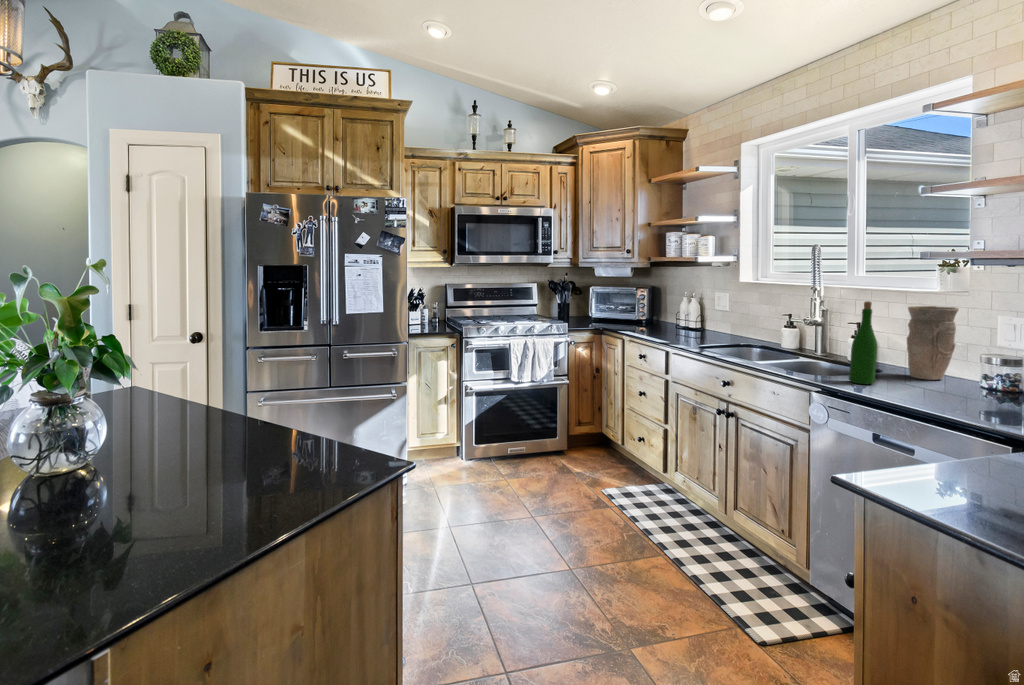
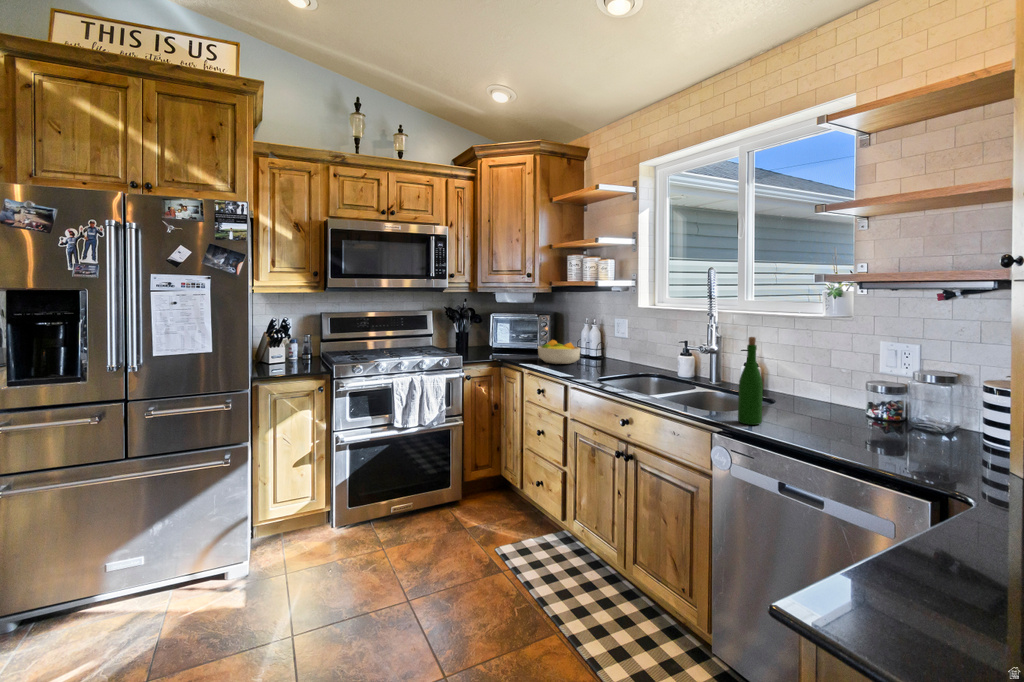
vase: present [907,306,959,380] -> none [793,340,838,417]
fruit bowl: none [637,310,679,332] -> present [538,340,580,364]

